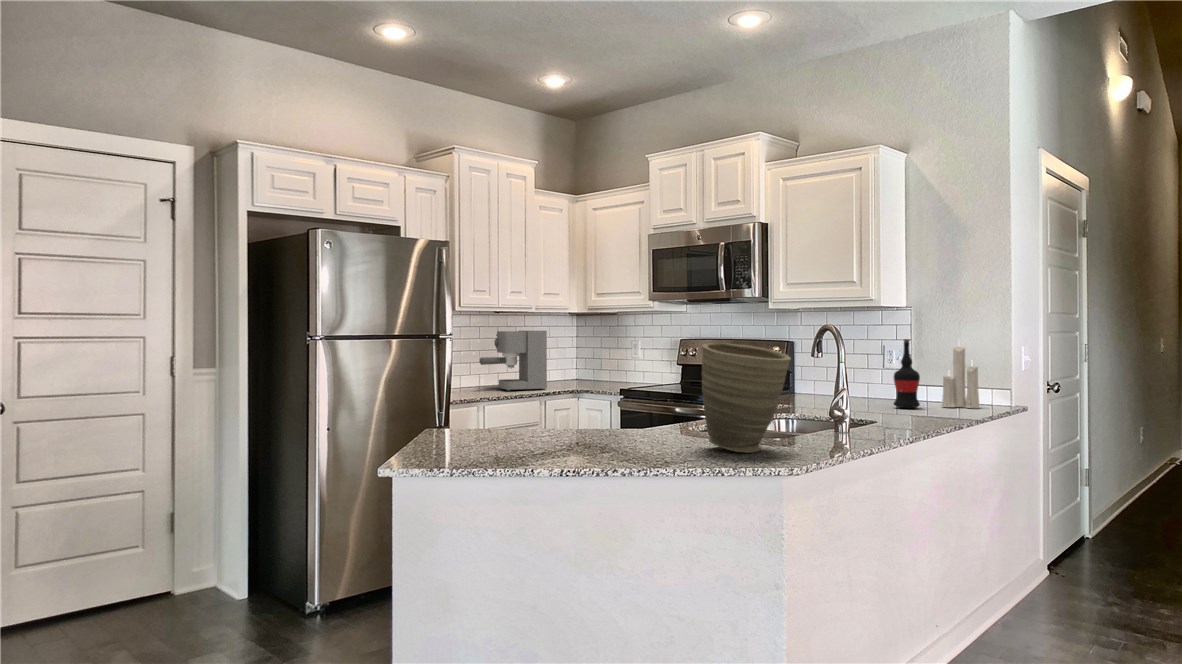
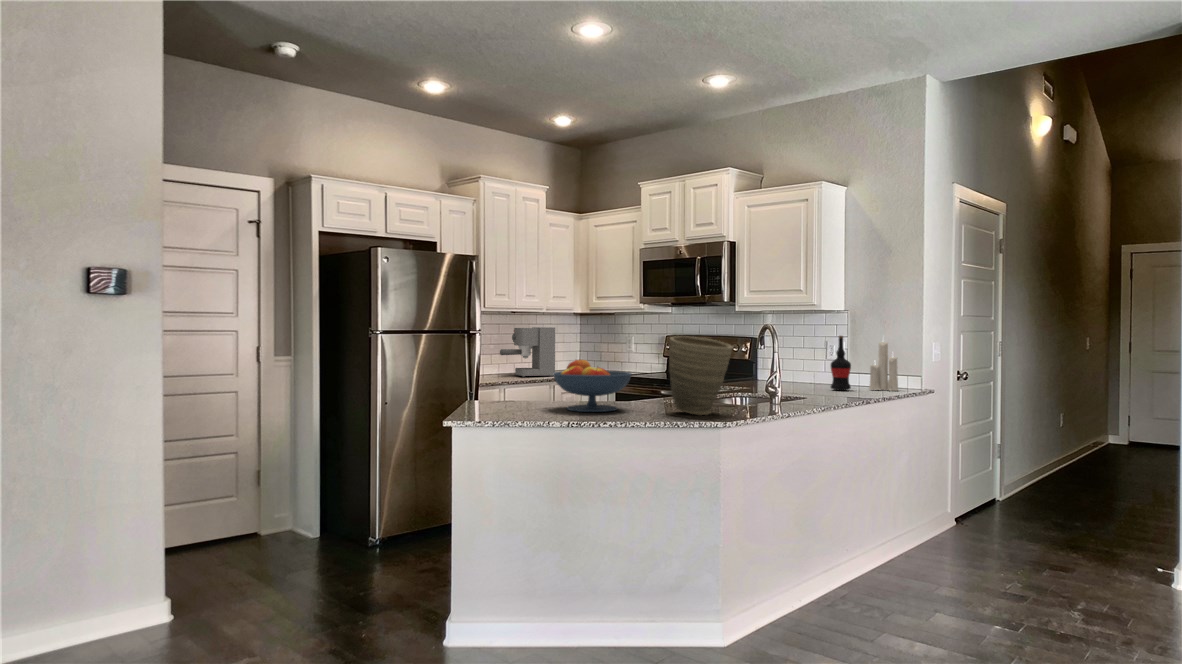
fruit bowl: none [541,375,649,449] -> present [553,360,632,412]

